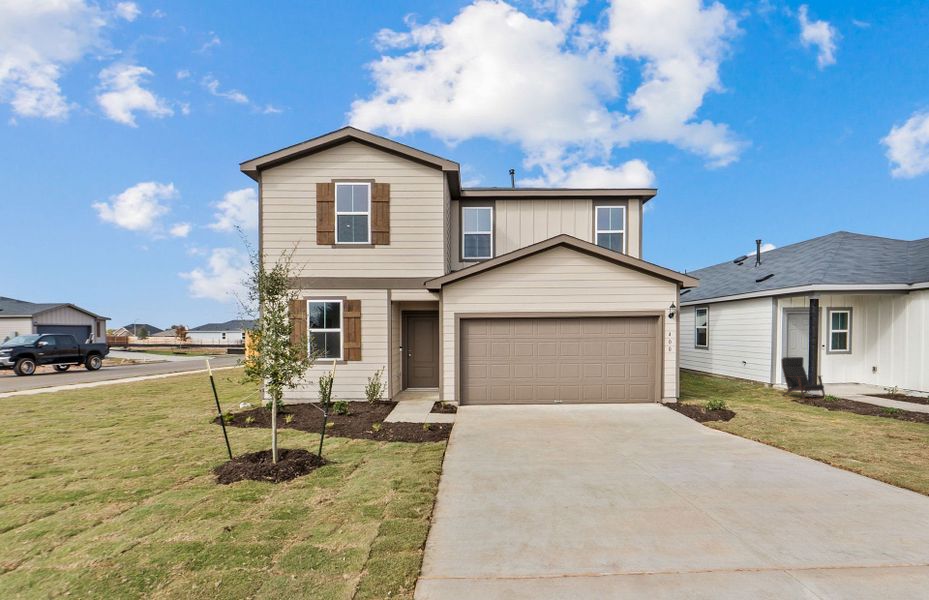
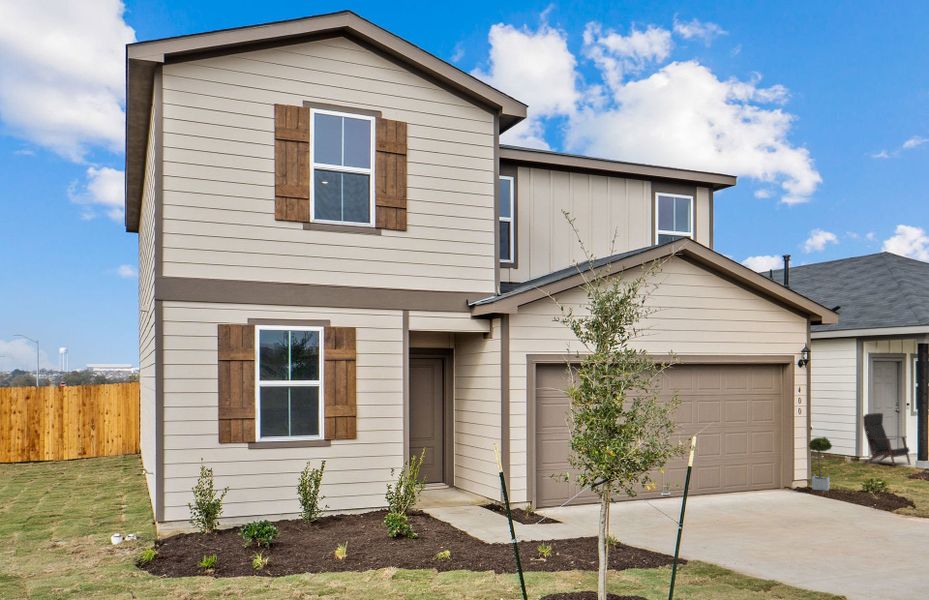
potted tree: none [674,369,694,409] -> present [809,437,832,491]

